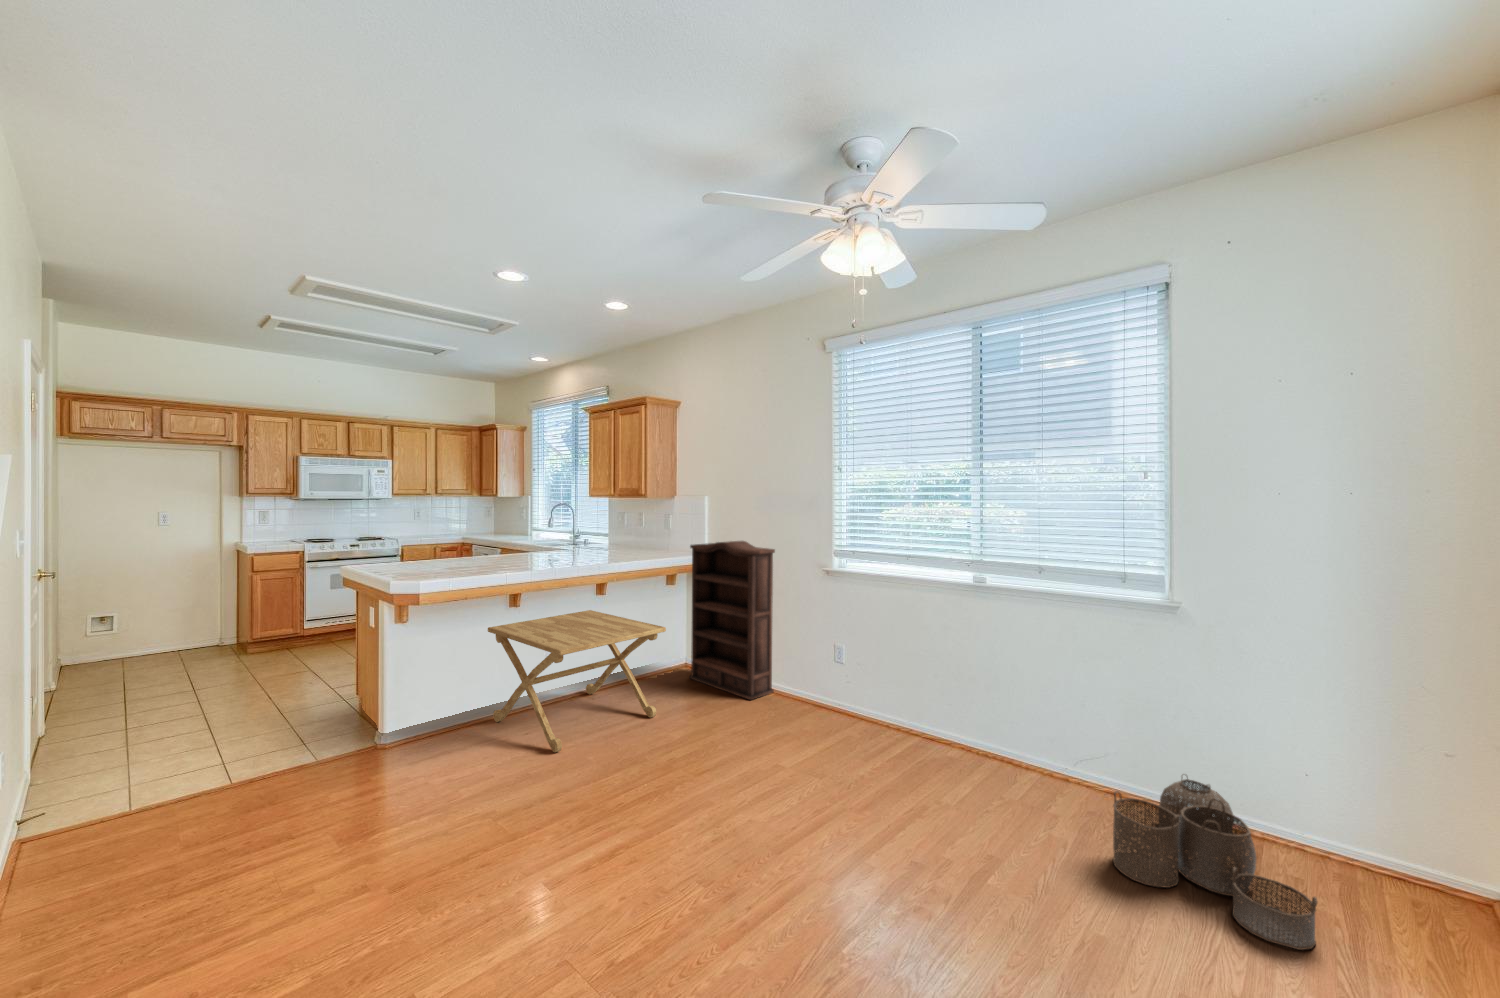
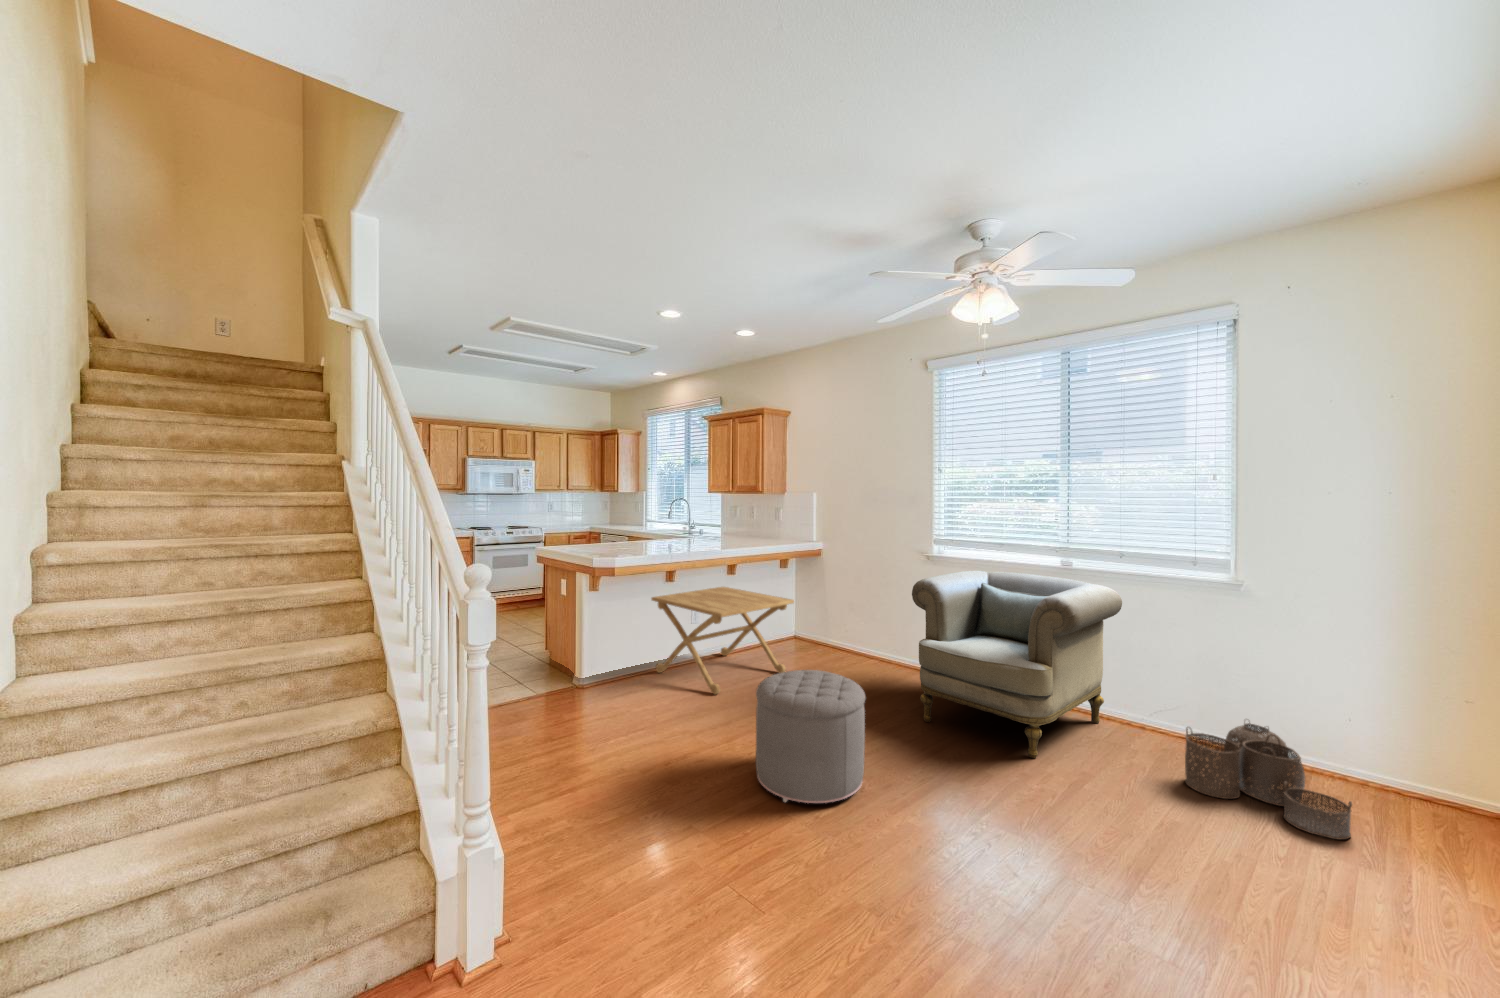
bookshelf: present [689,541,775,700] -> none [802,530,880,664]
armchair: none [796,591,1041,834] -> present [912,571,1122,758]
ottoman: none [552,733,705,936] -> present [756,670,865,803]

